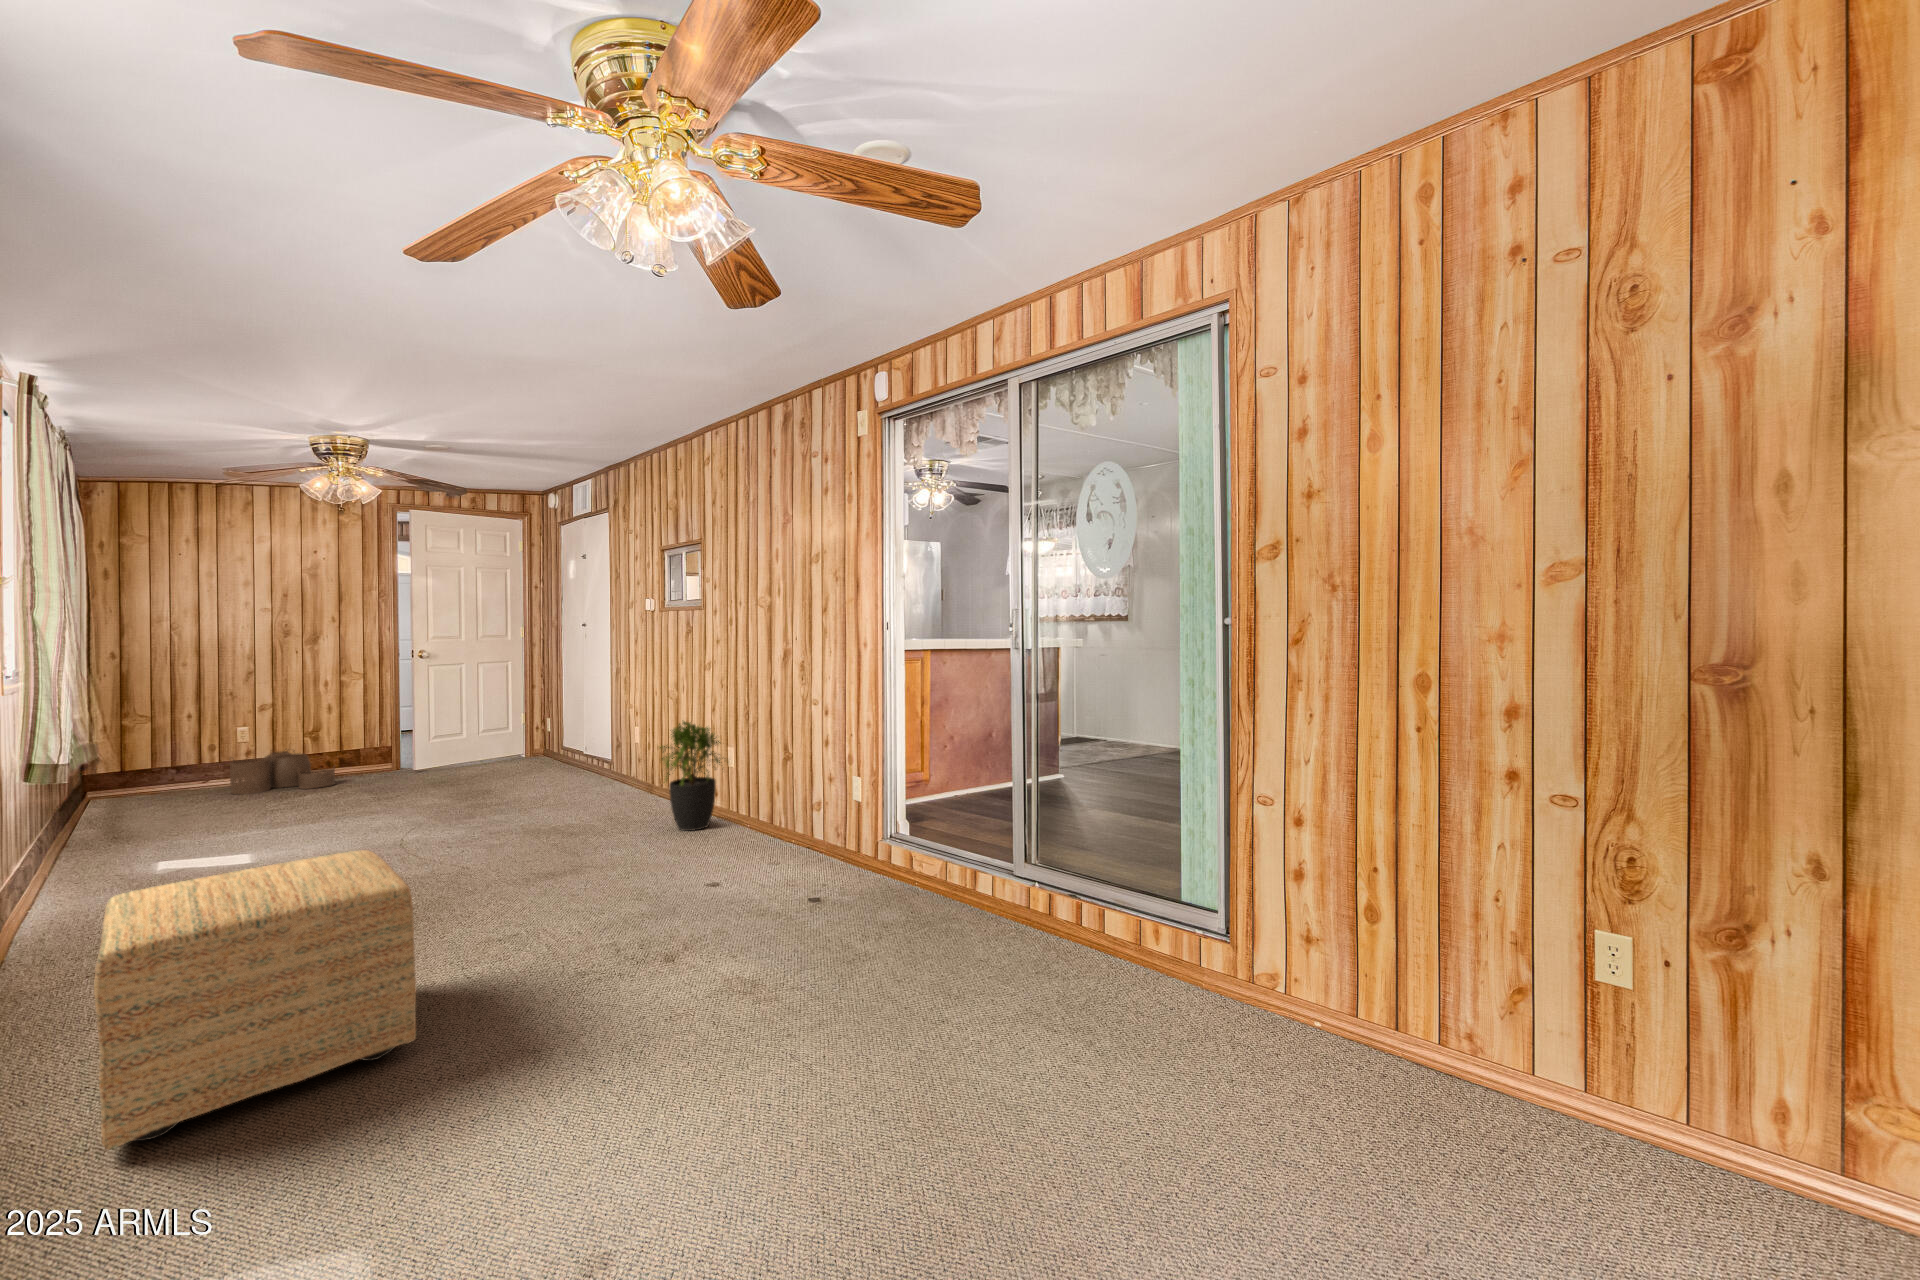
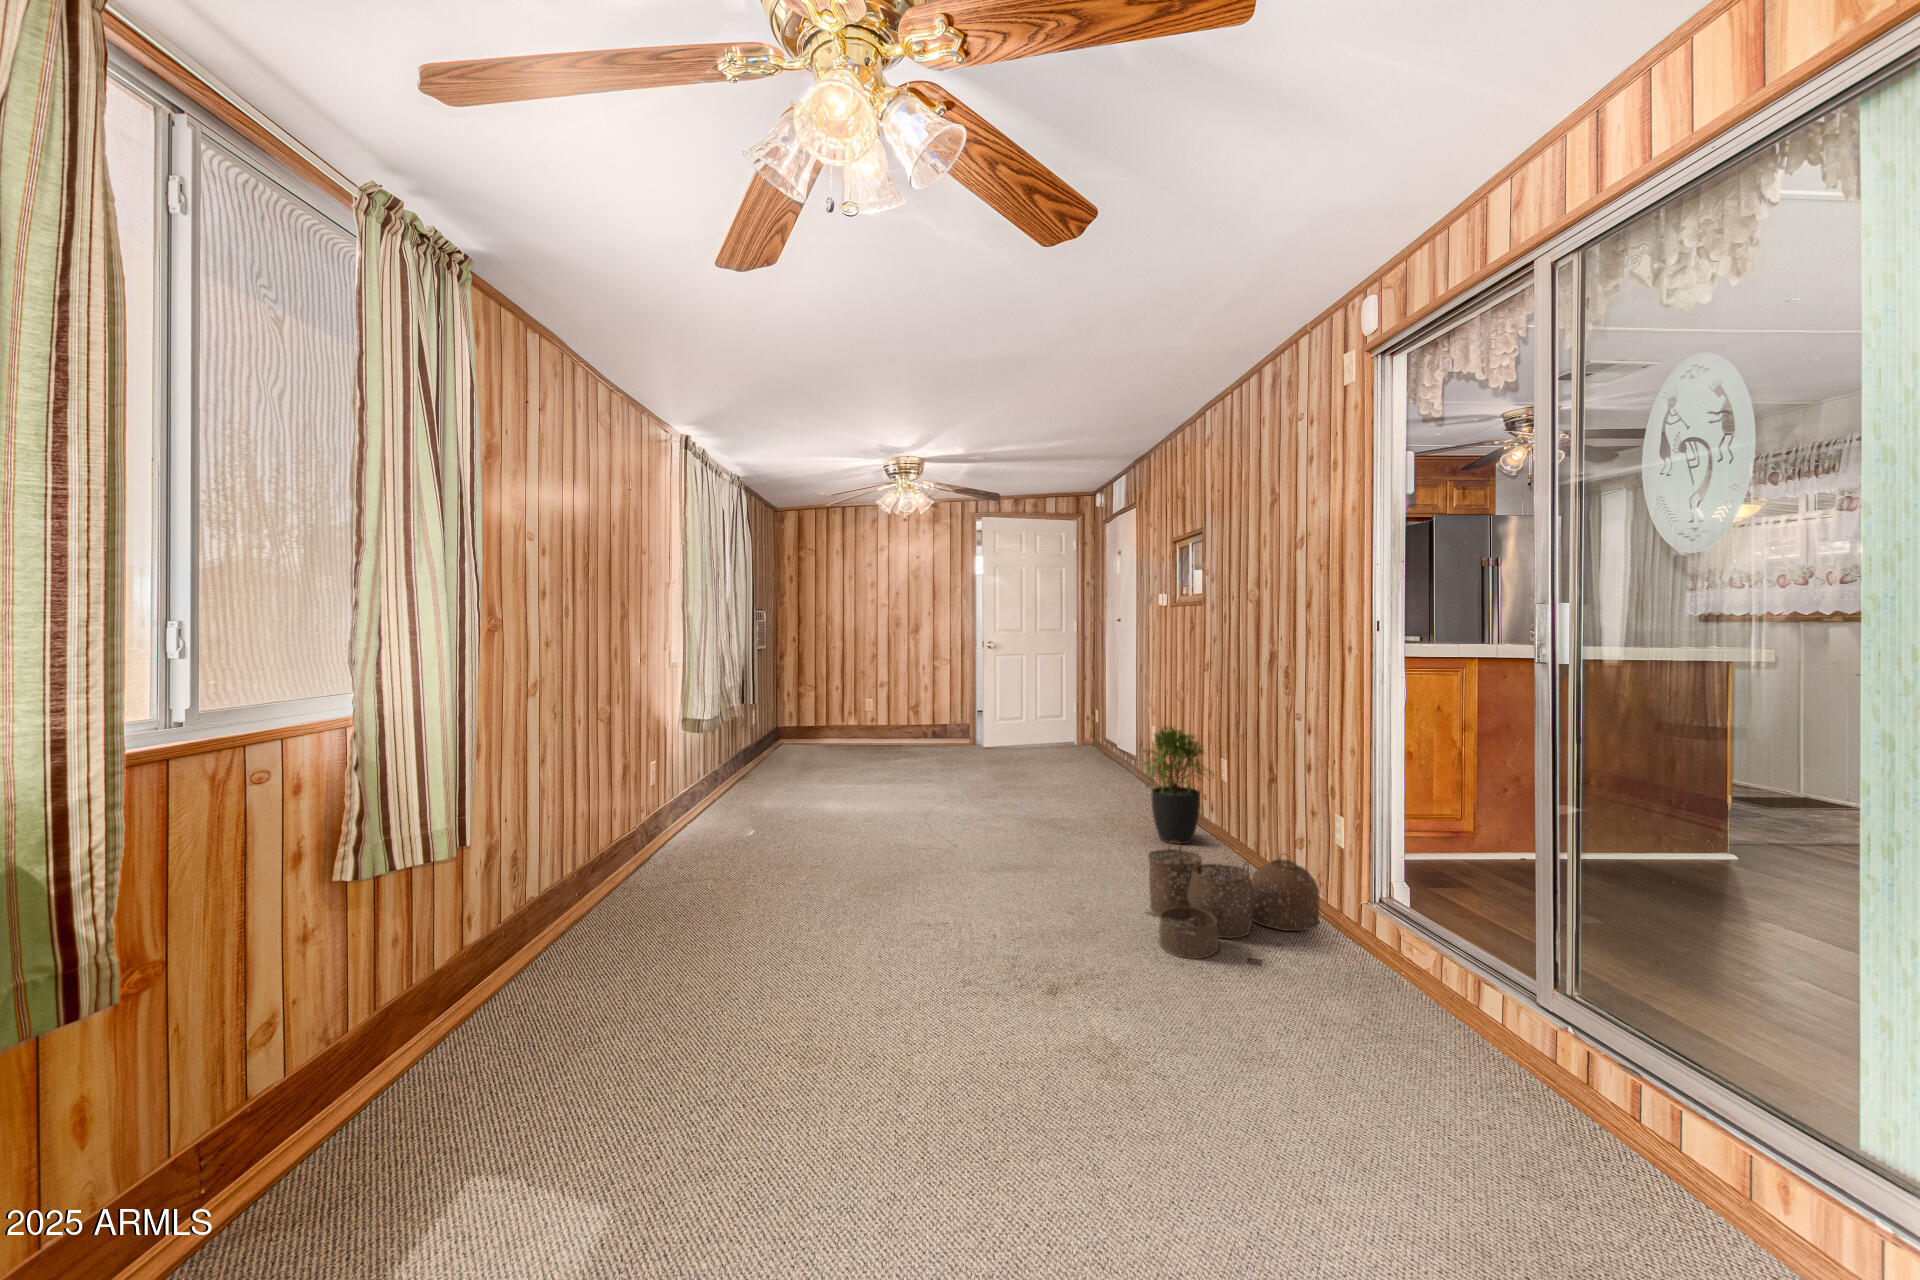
woven basket: present [230,749,335,794] -> present [1148,841,1320,959]
ottoman: present [94,850,416,1150] -> none [685,811,865,989]

